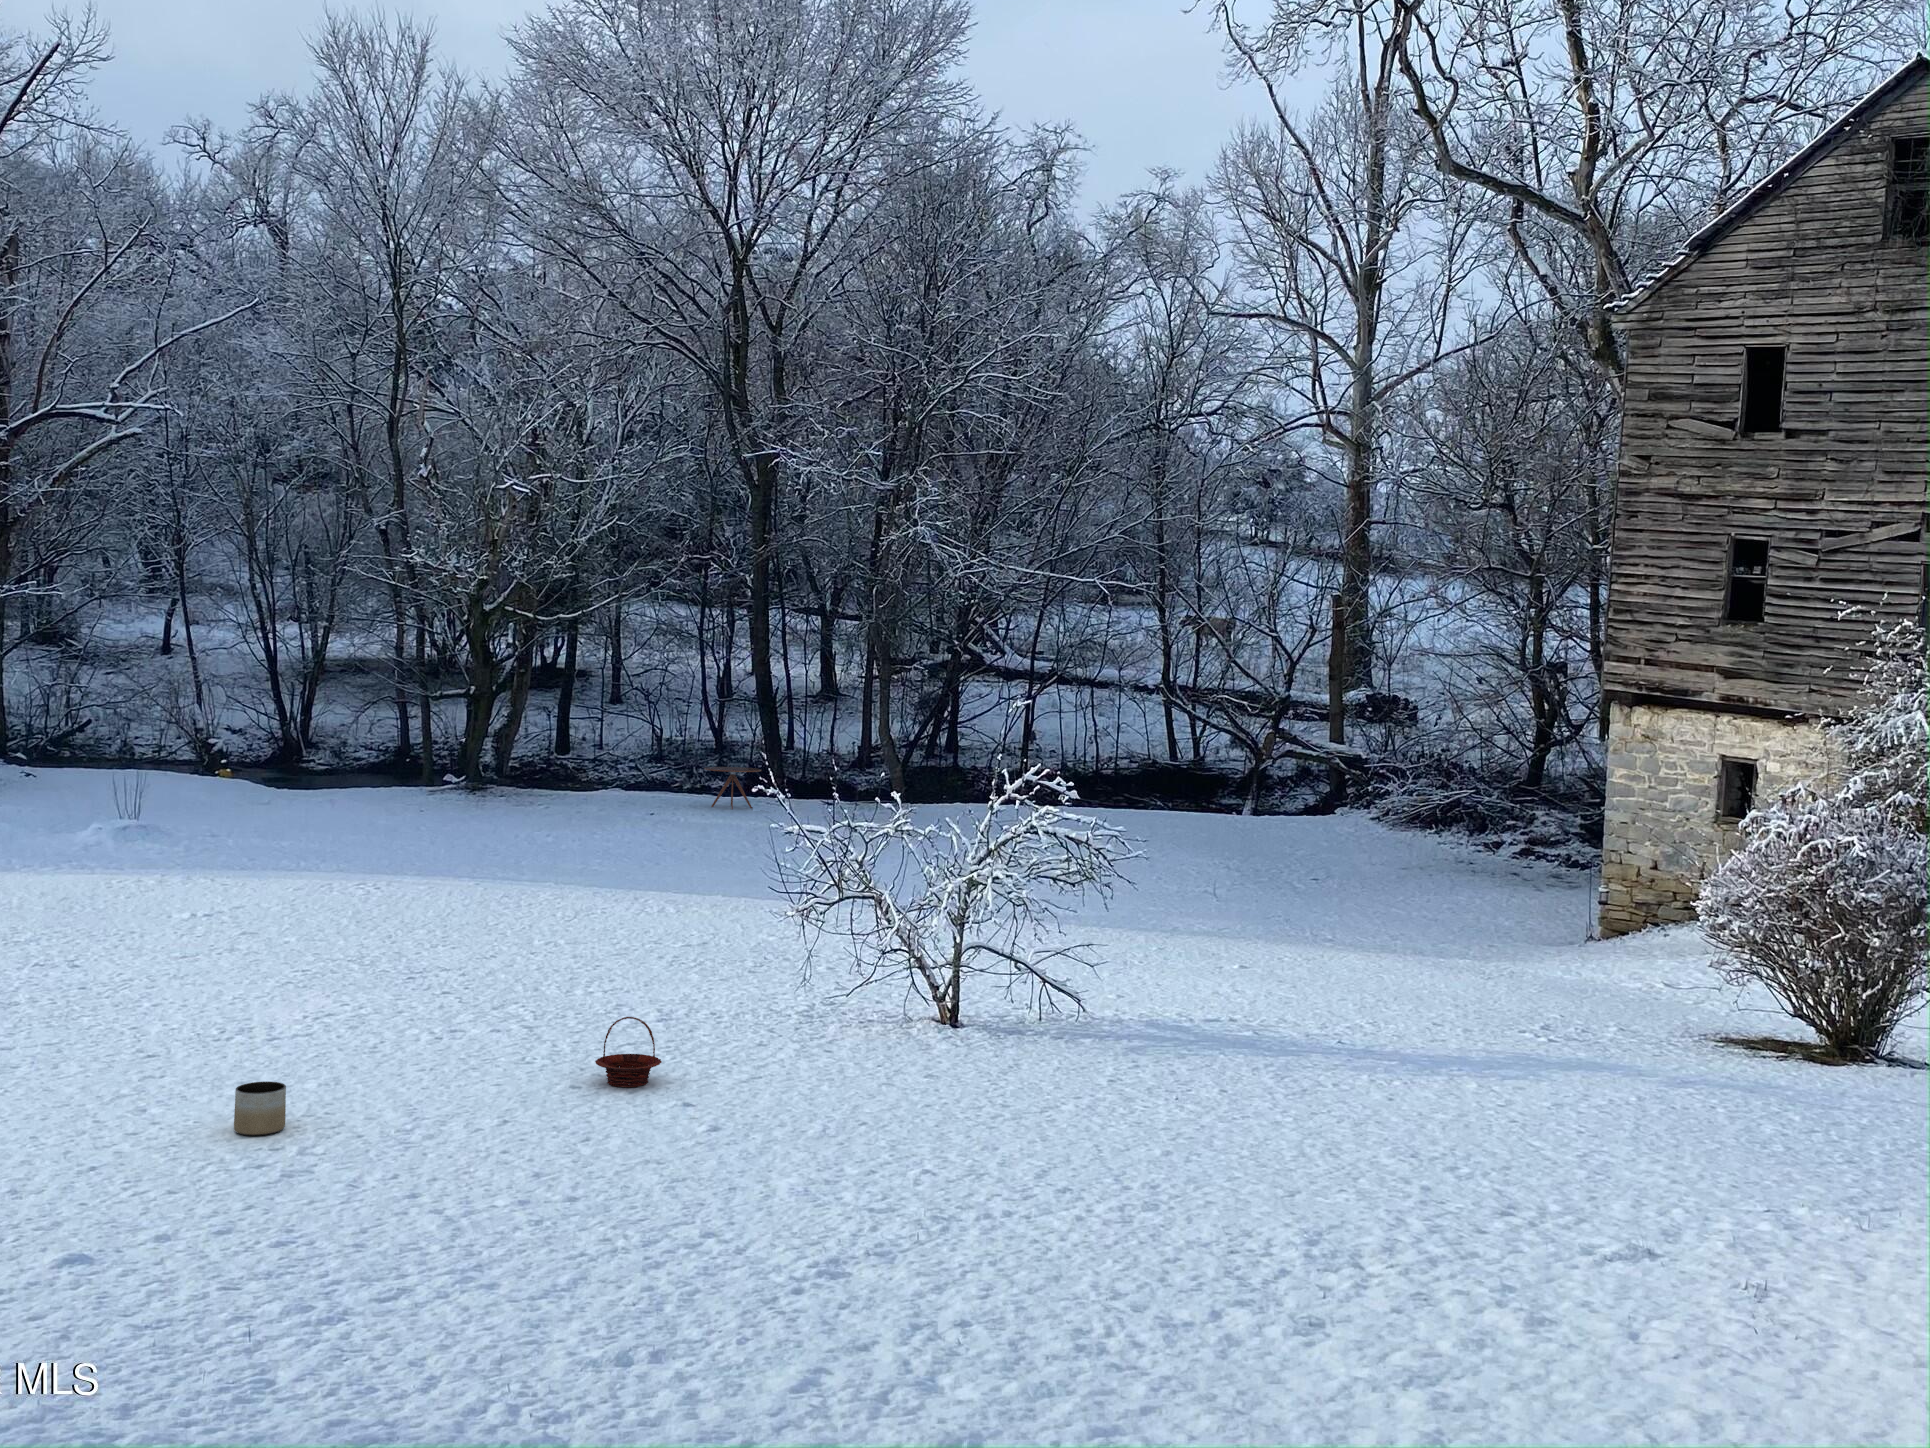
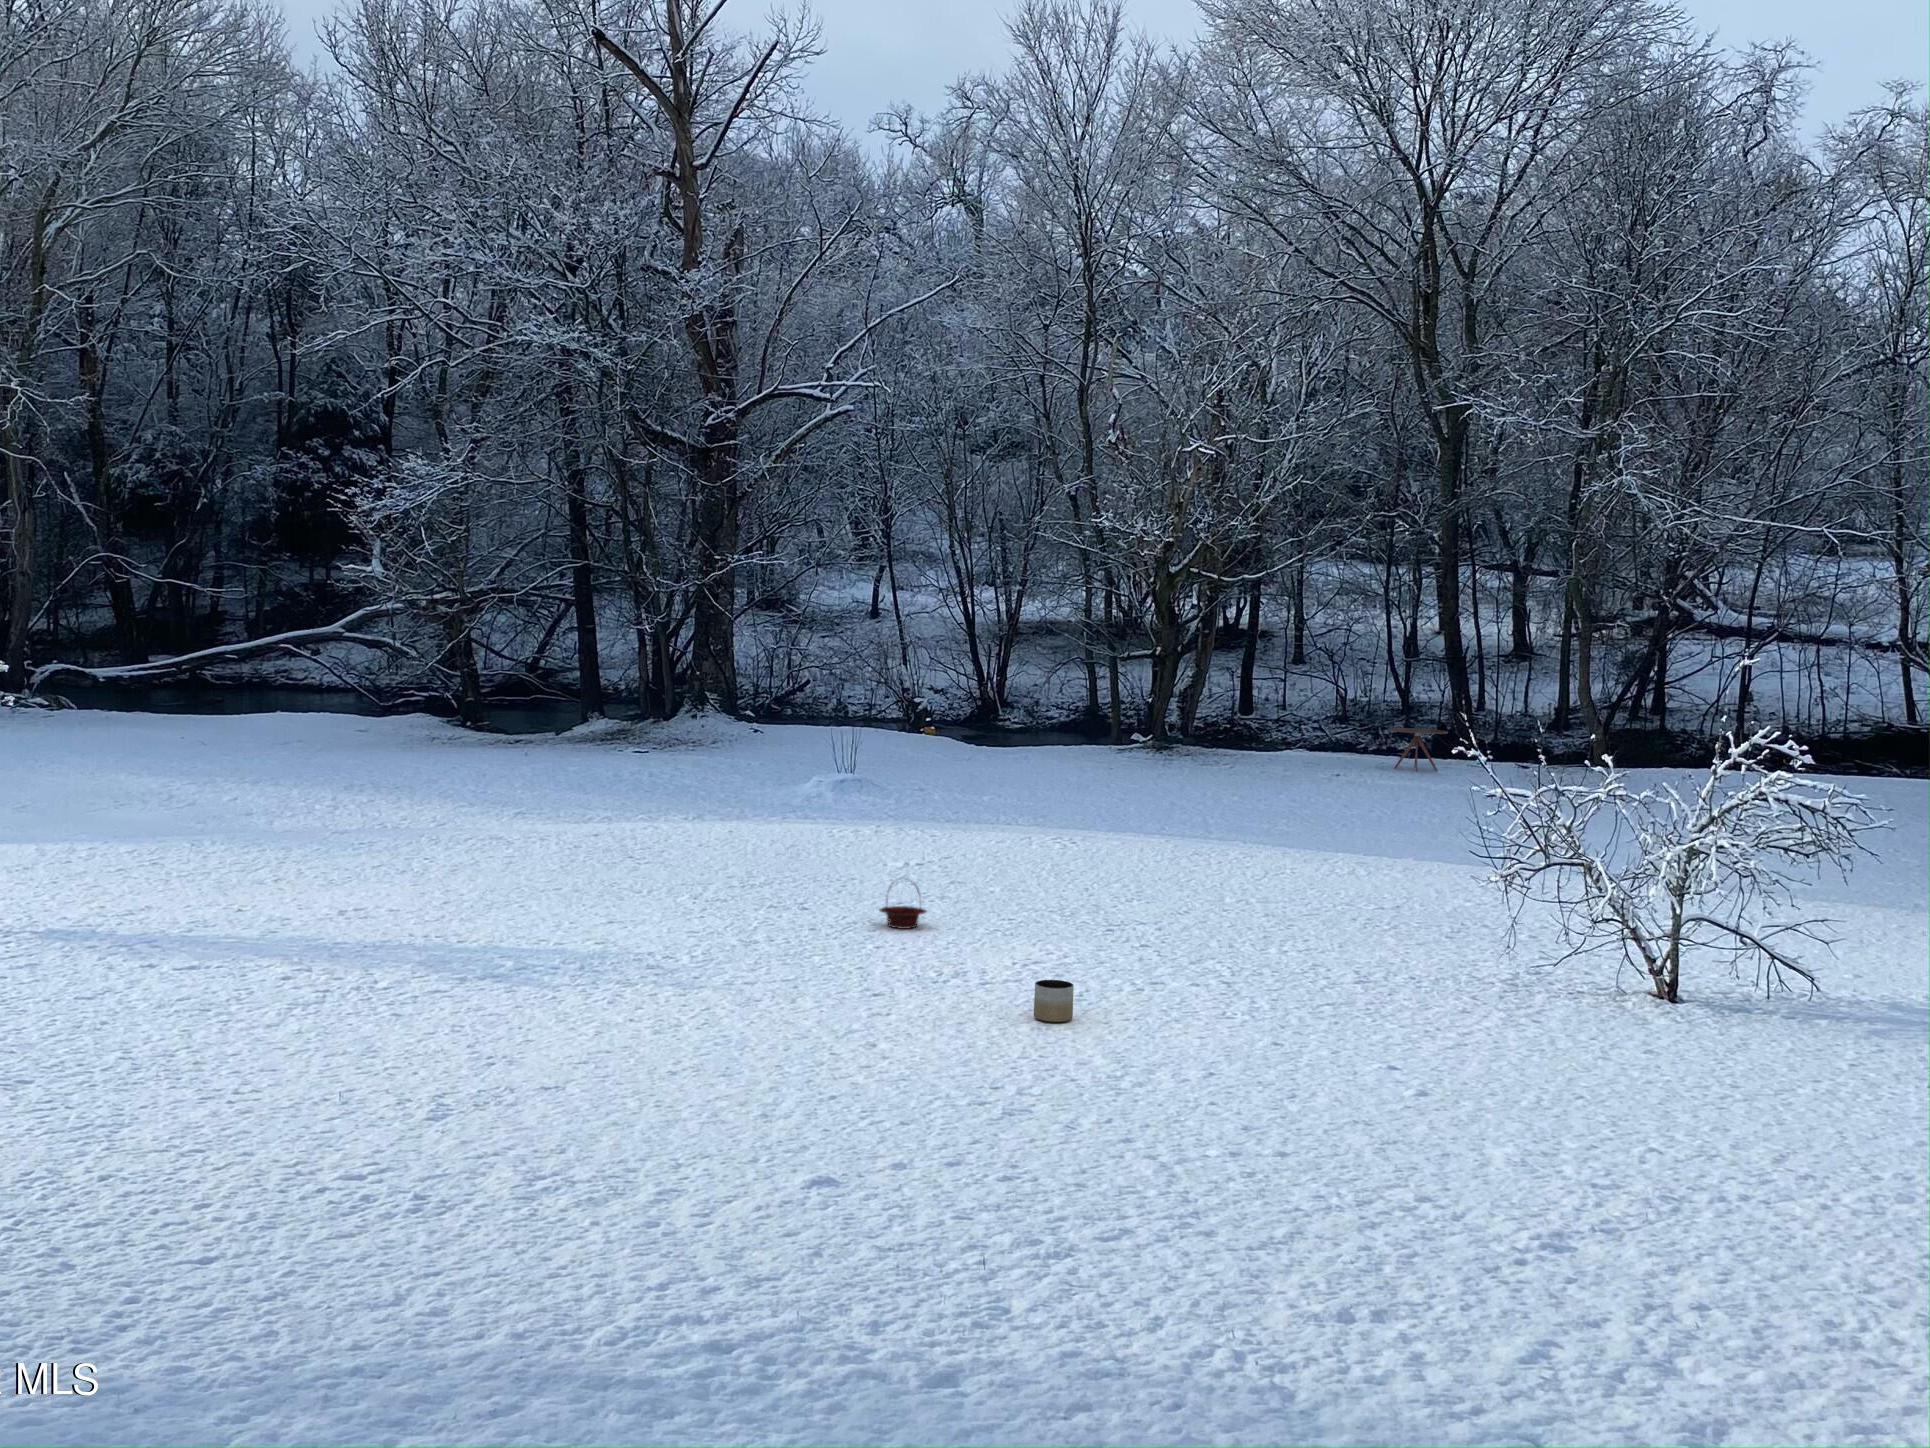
basket: present [595,1017,662,1088] -> present [879,881,926,929]

